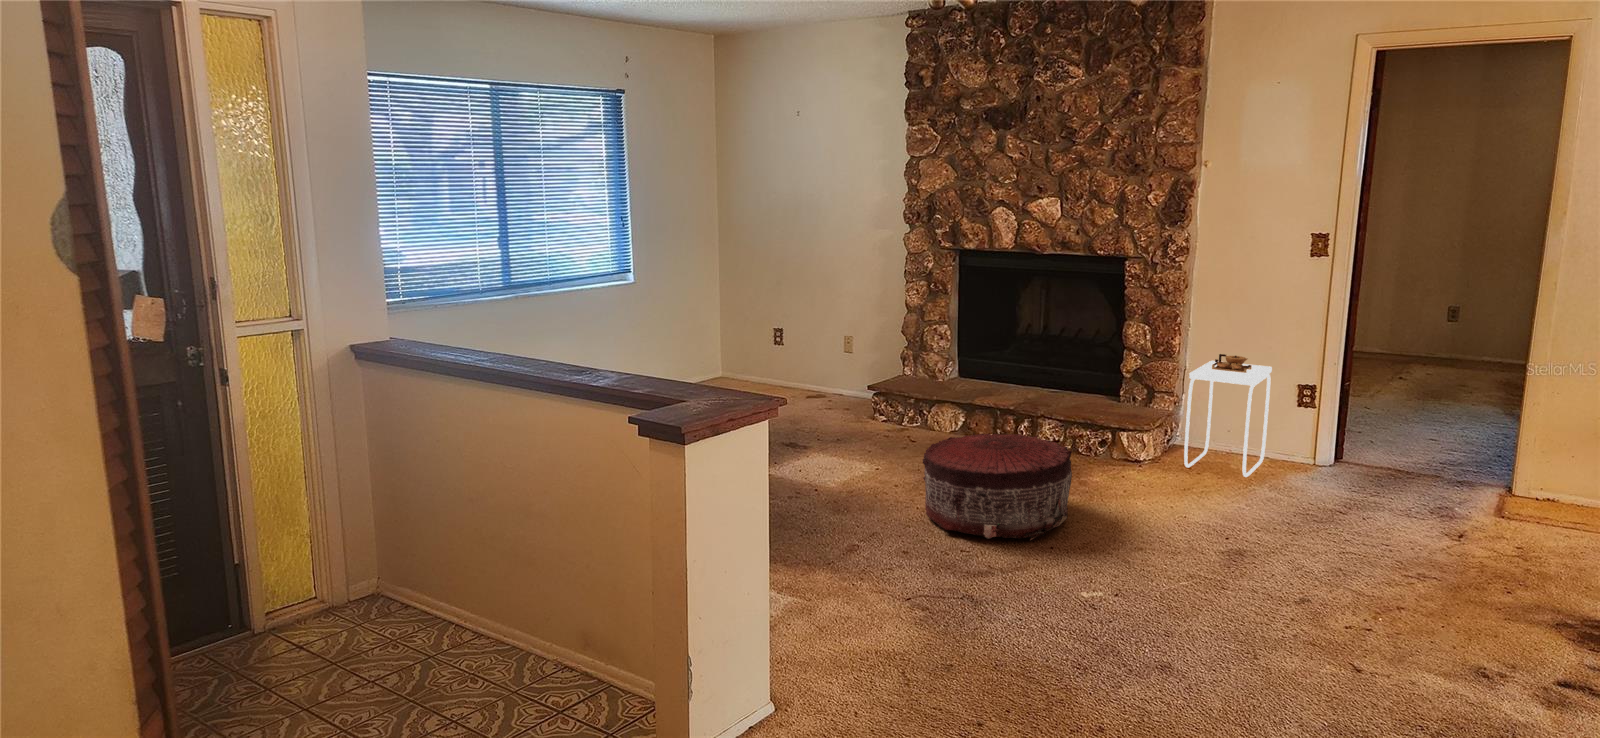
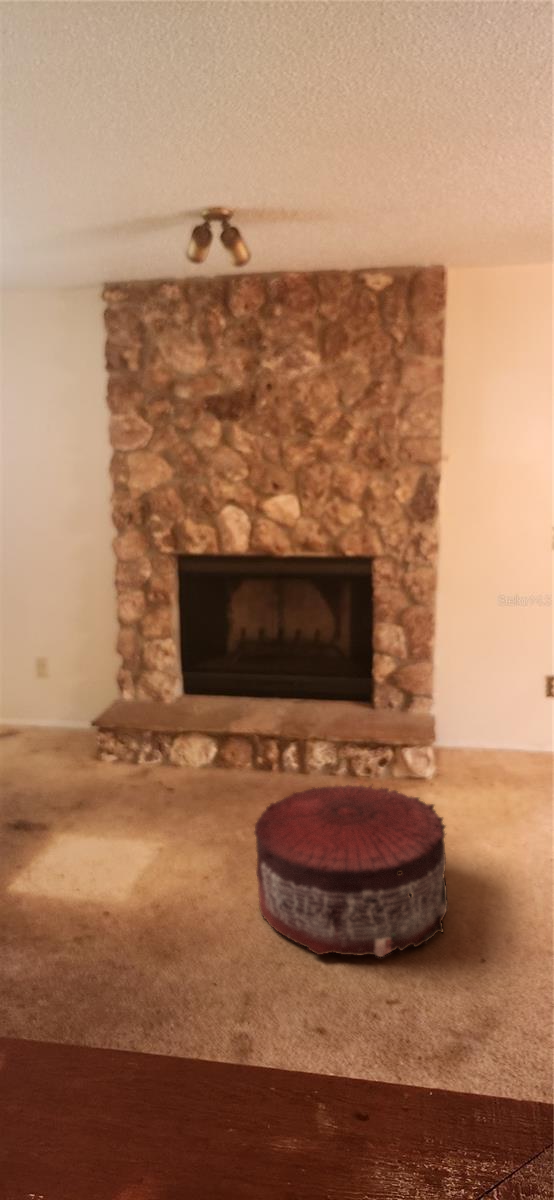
side table: present [1184,354,1272,477] -> none [463,653,539,779]

